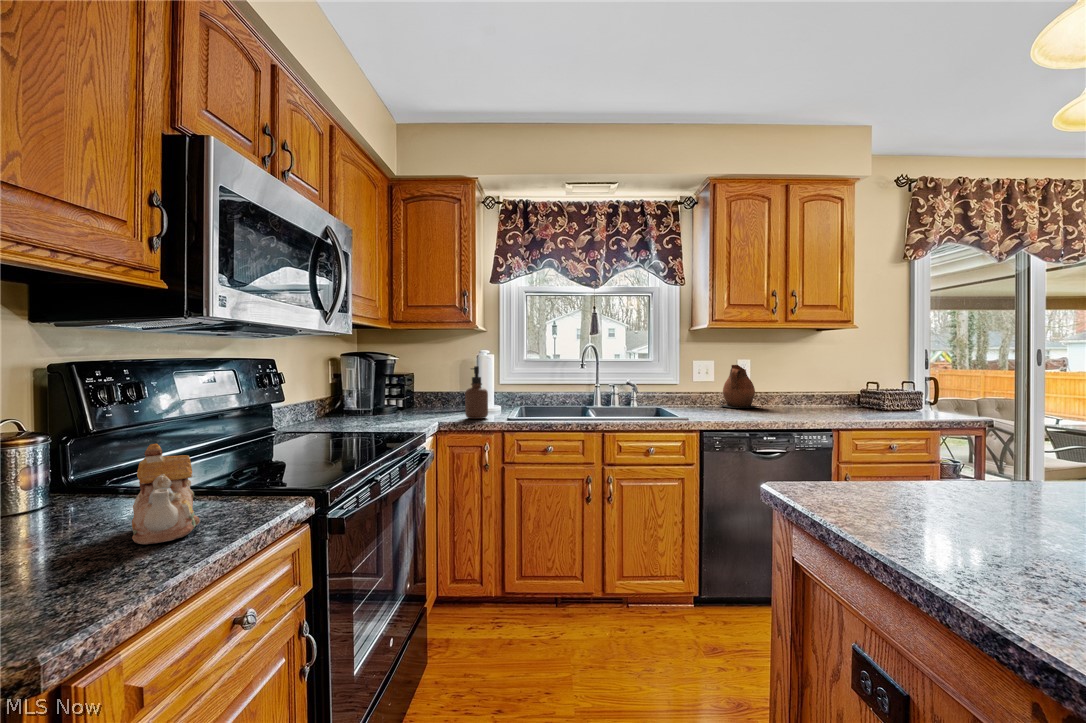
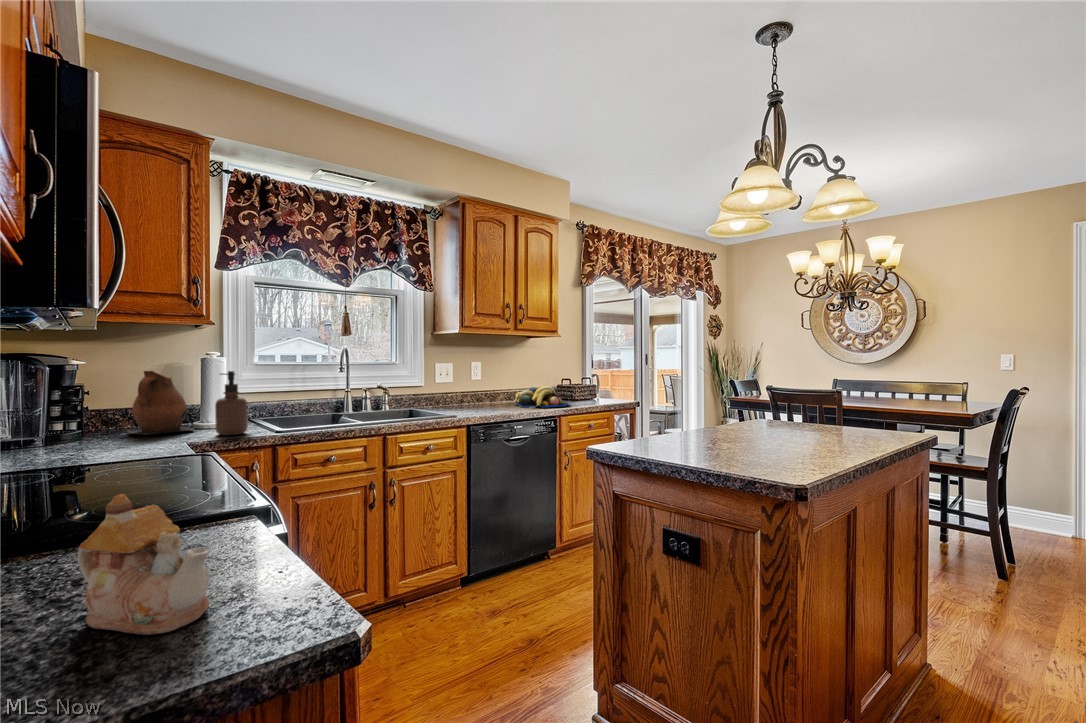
ceramic pitcher: present [721,365,761,408] -> present [129,371,194,435]
fruit bowl: none [785,390,862,417] -> present [515,386,568,408]

